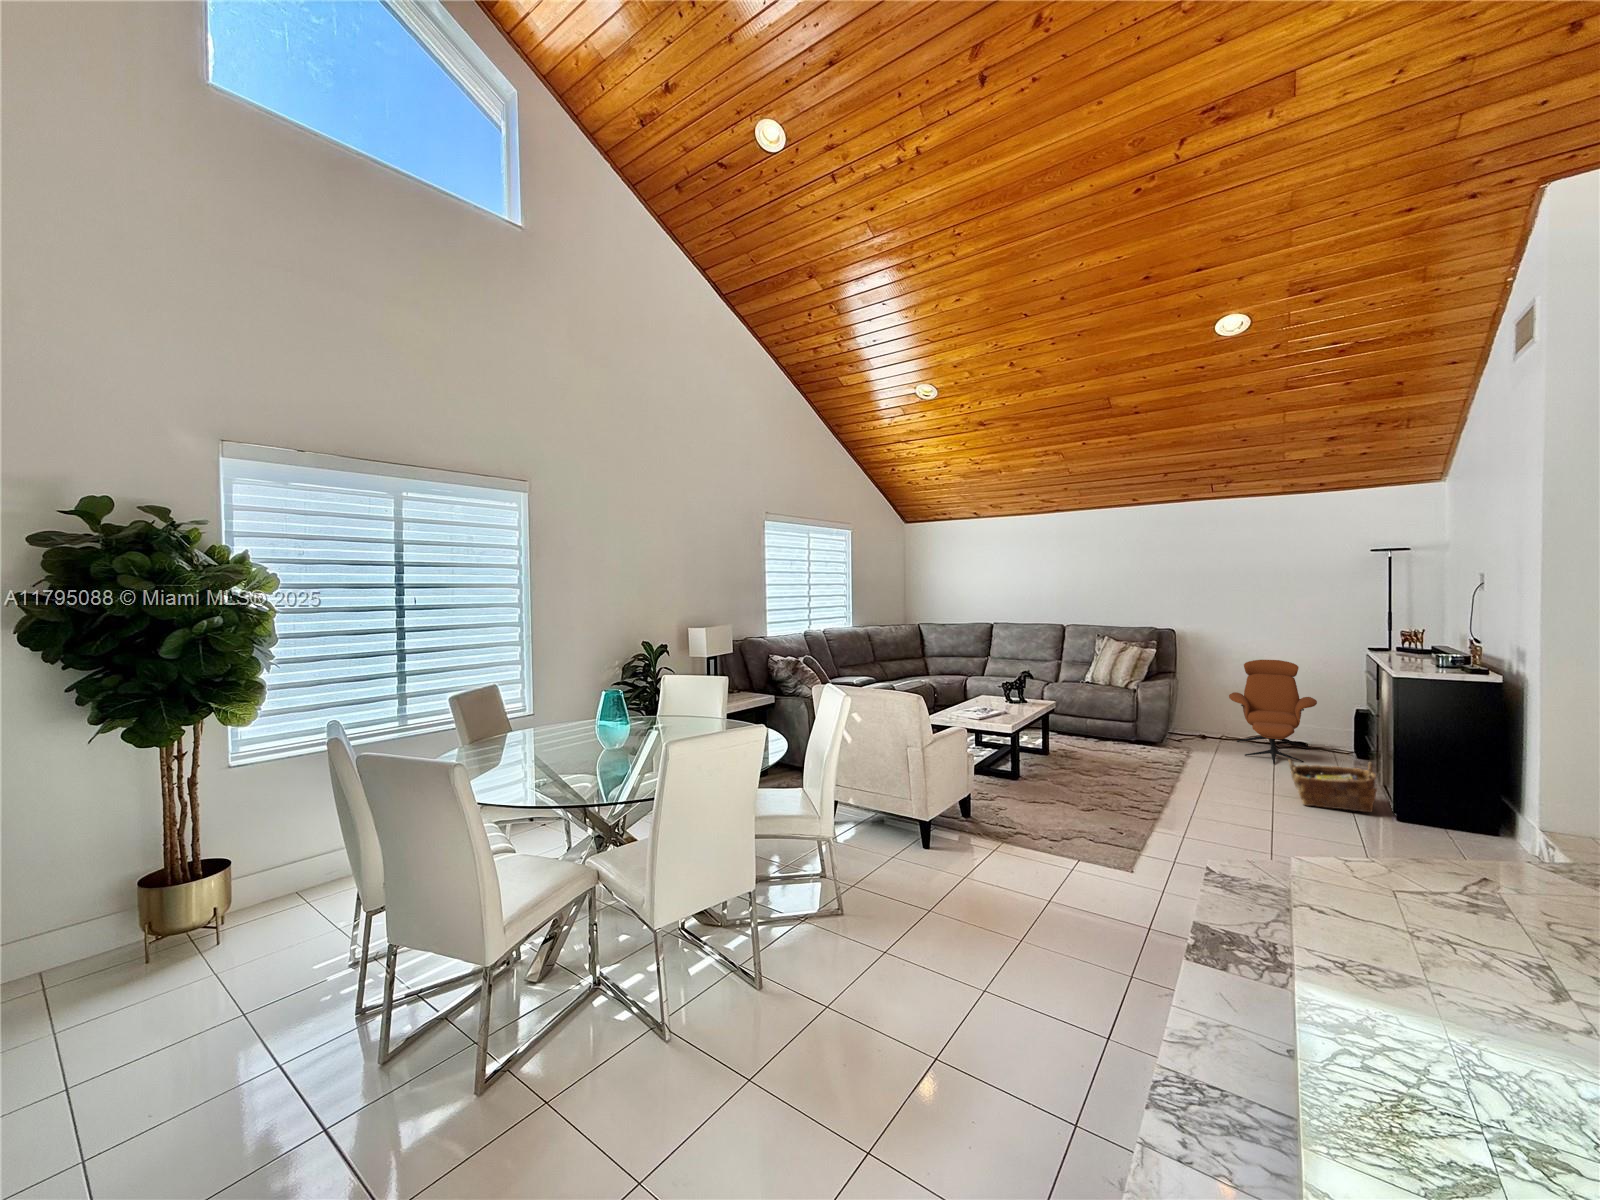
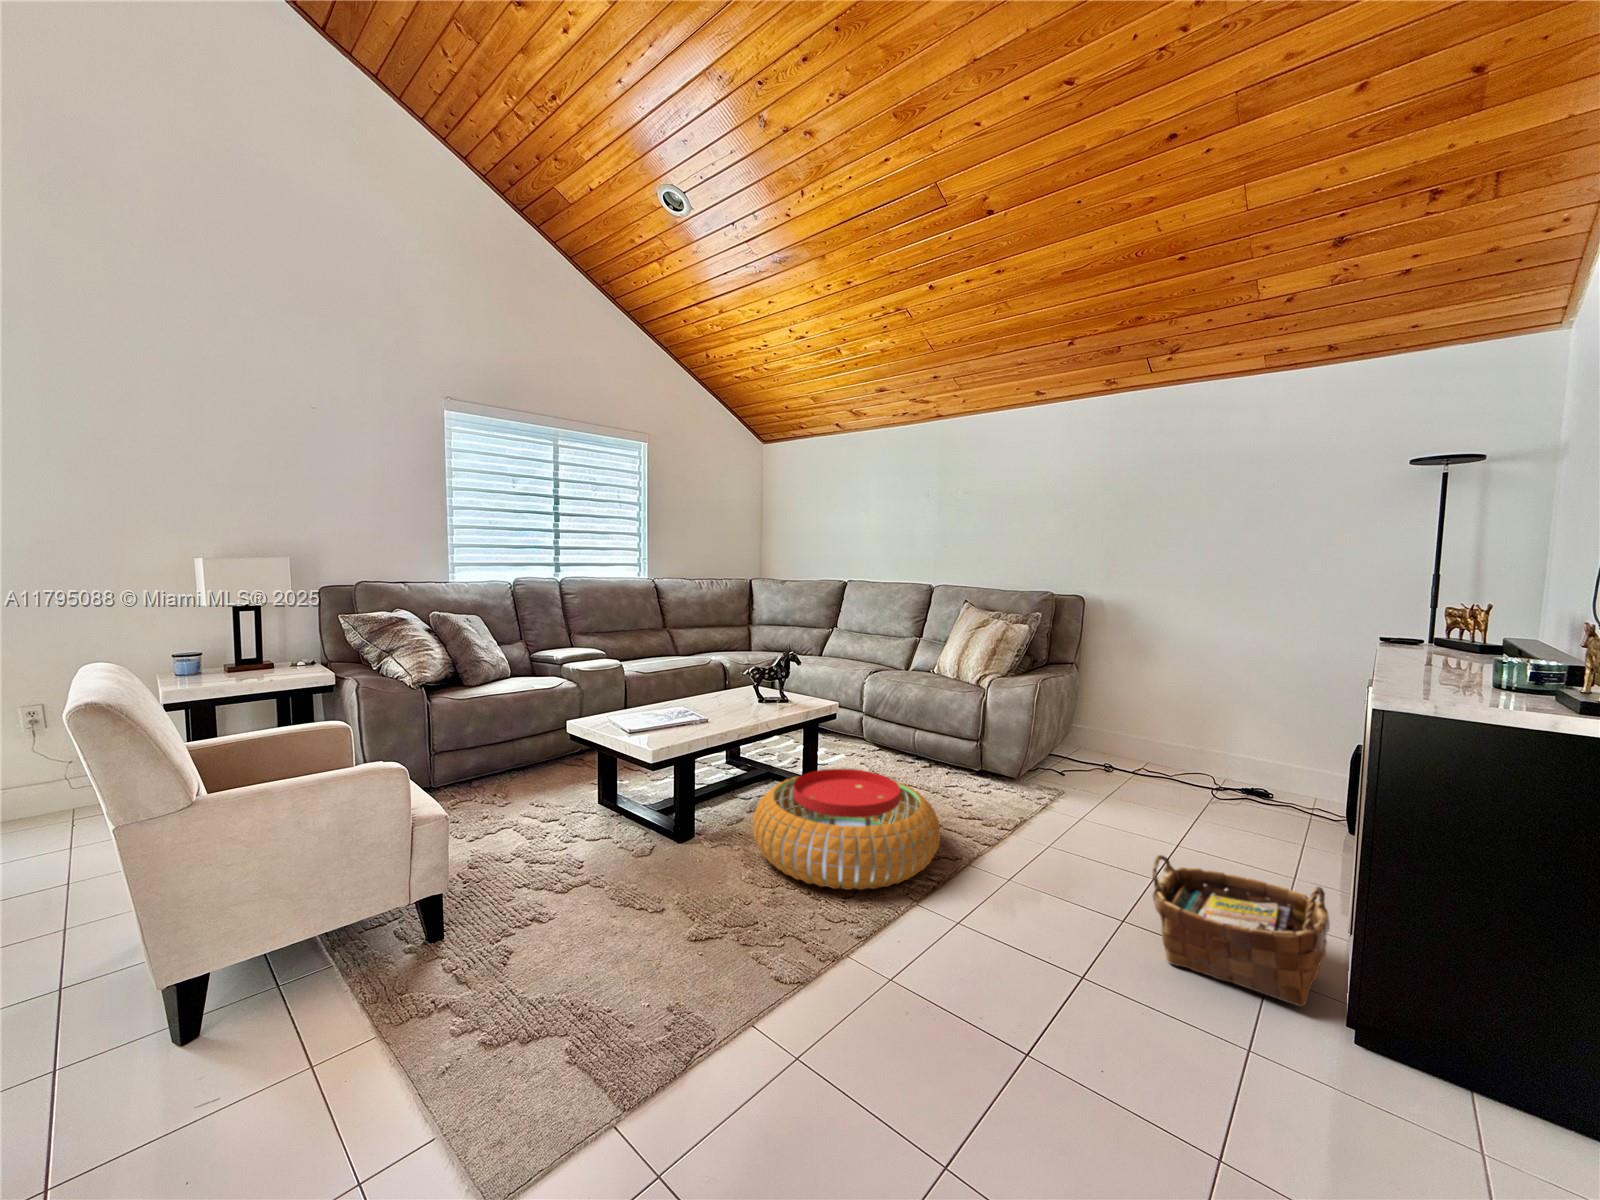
lounge chair: present [1229,660,1317,764] -> none [1142,651,1285,838]
pouf: none [1051,736,1164,792] -> present [753,769,940,890]

